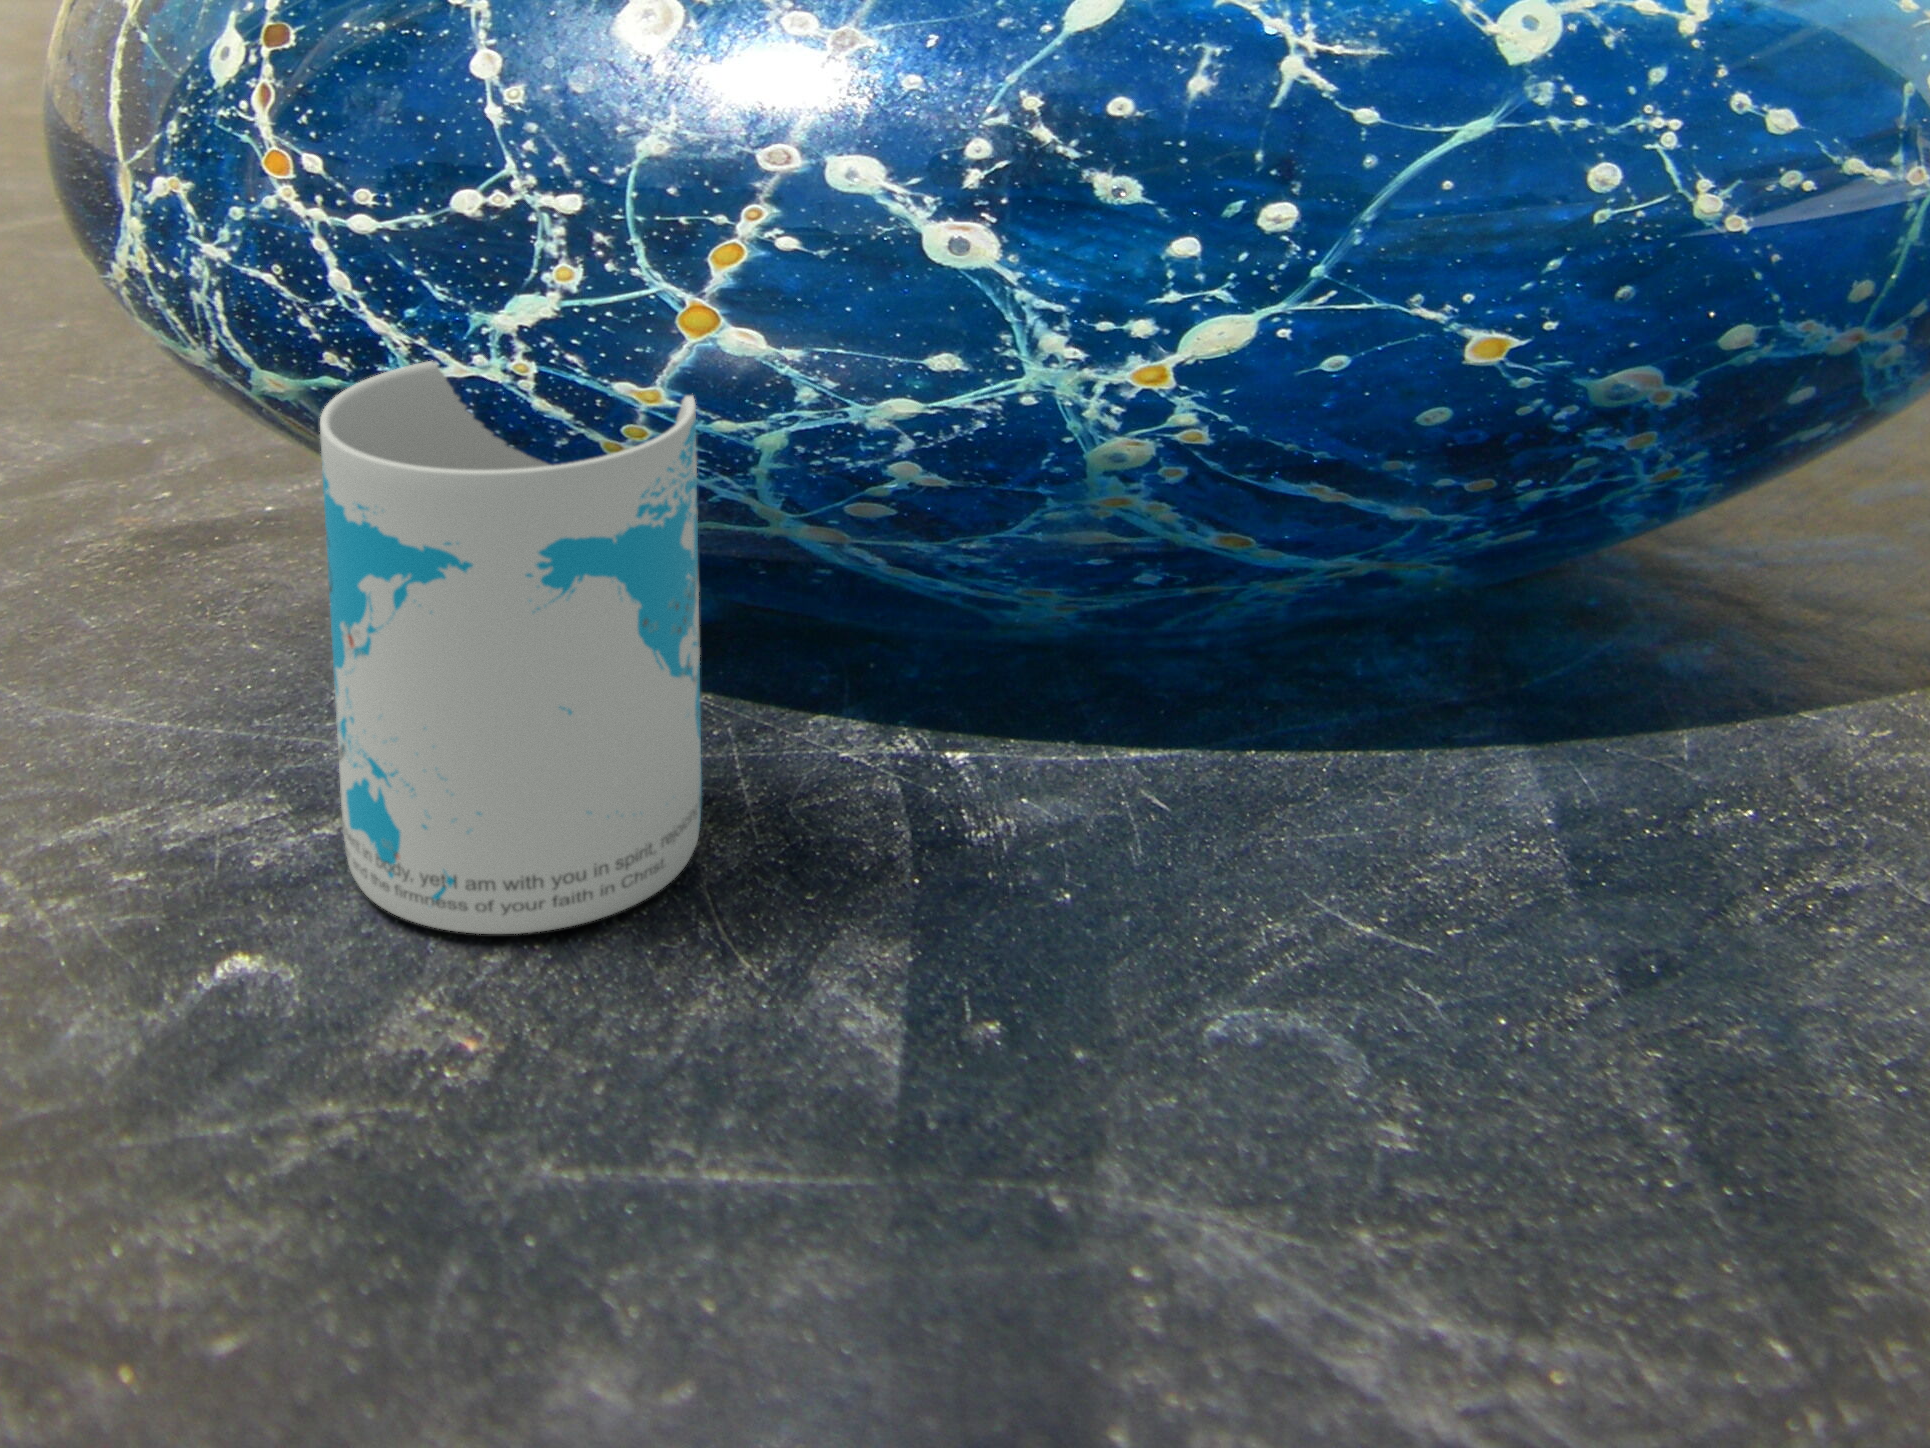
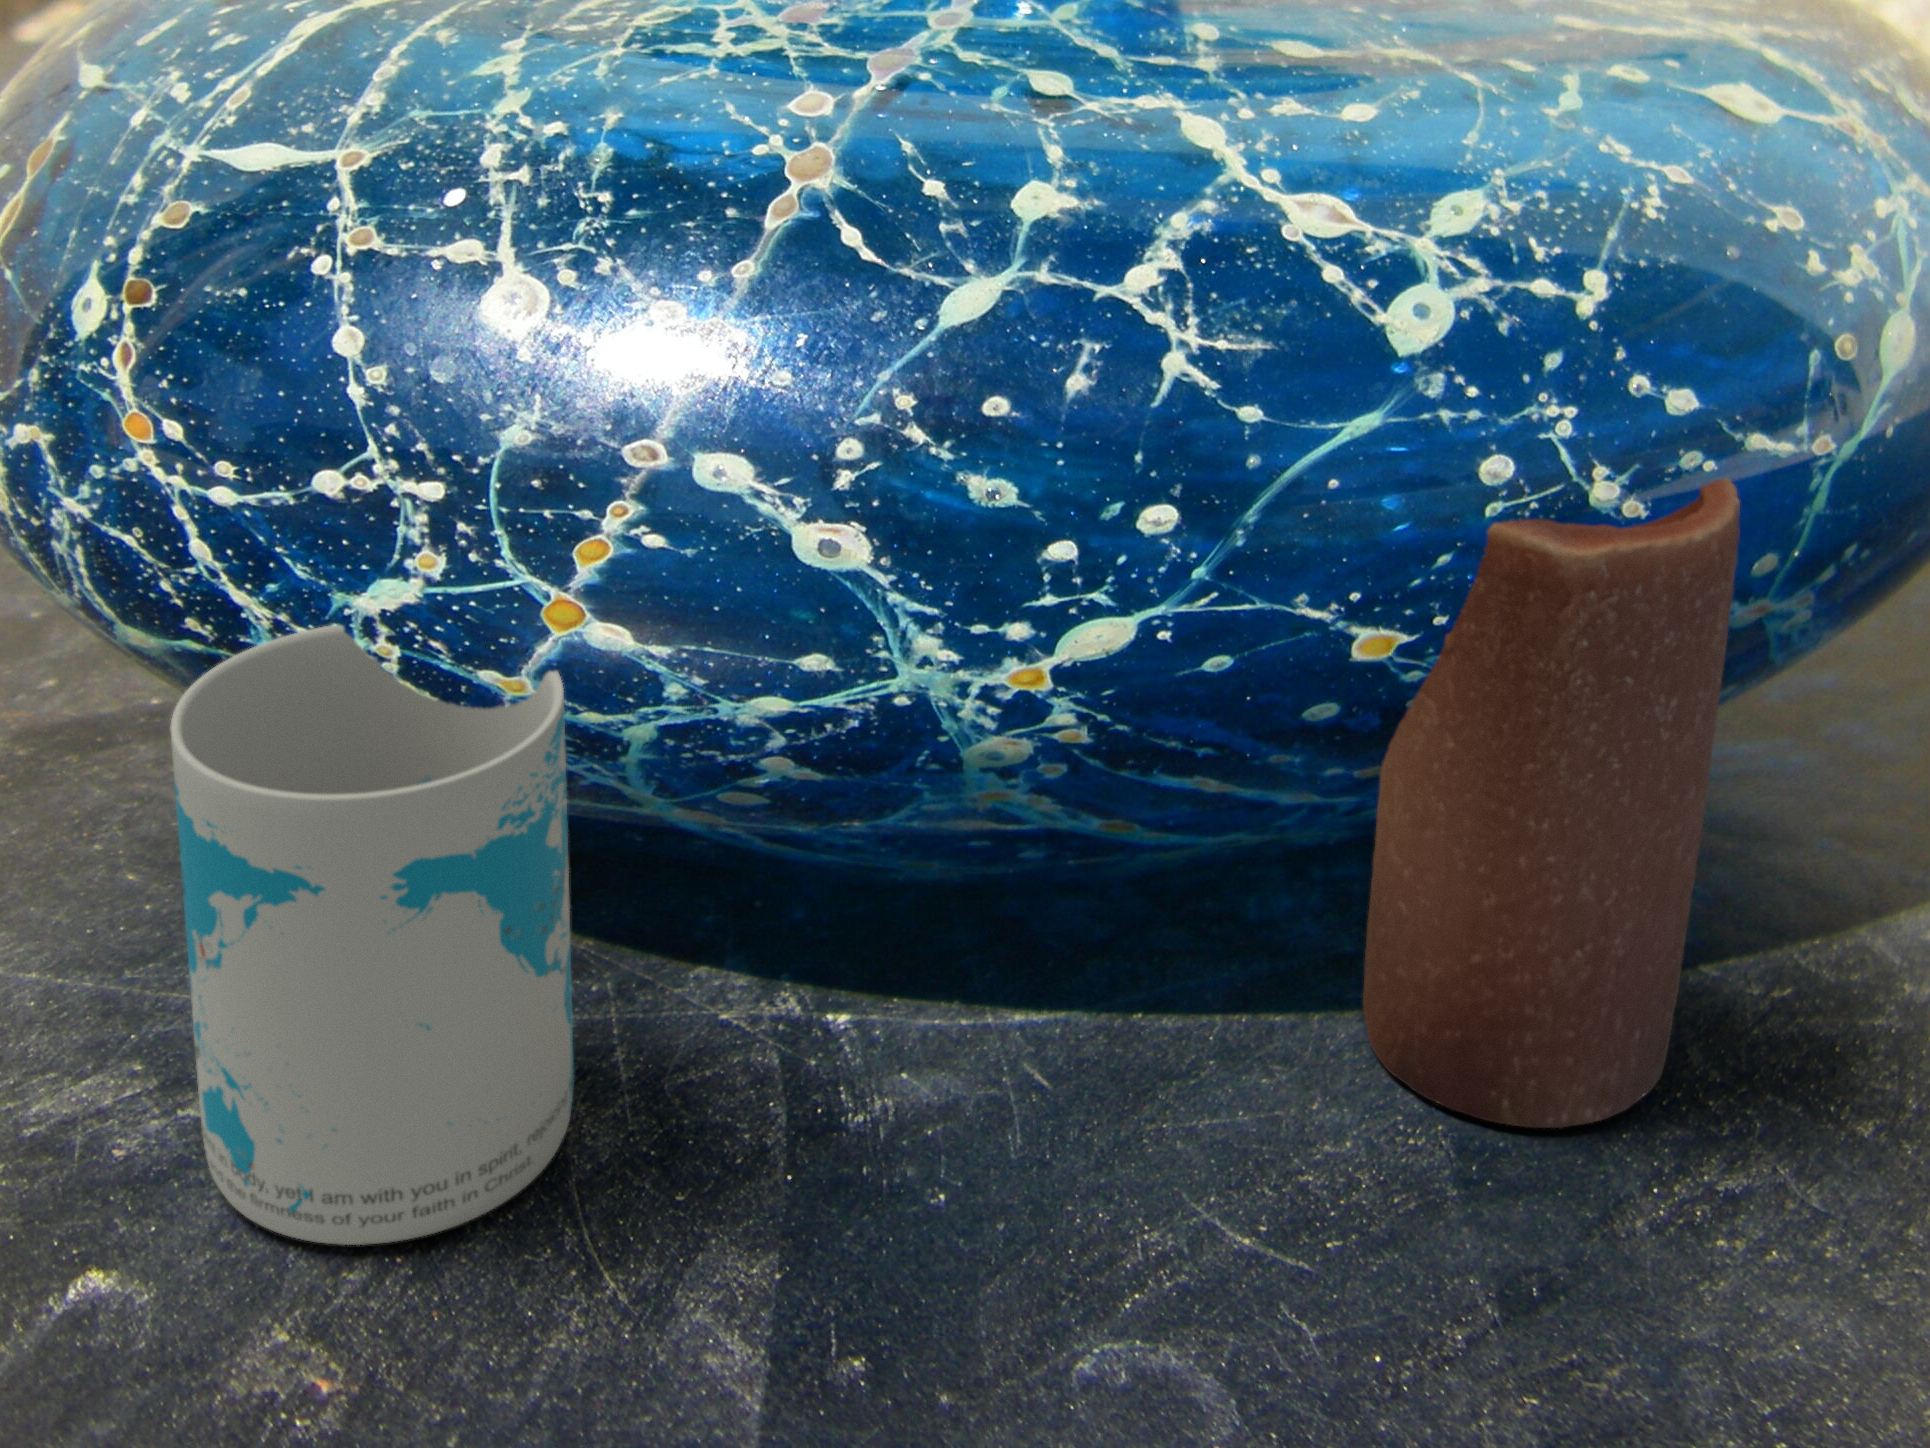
candle: none [1472,163,1845,853] -> present [1363,478,1740,1128]

